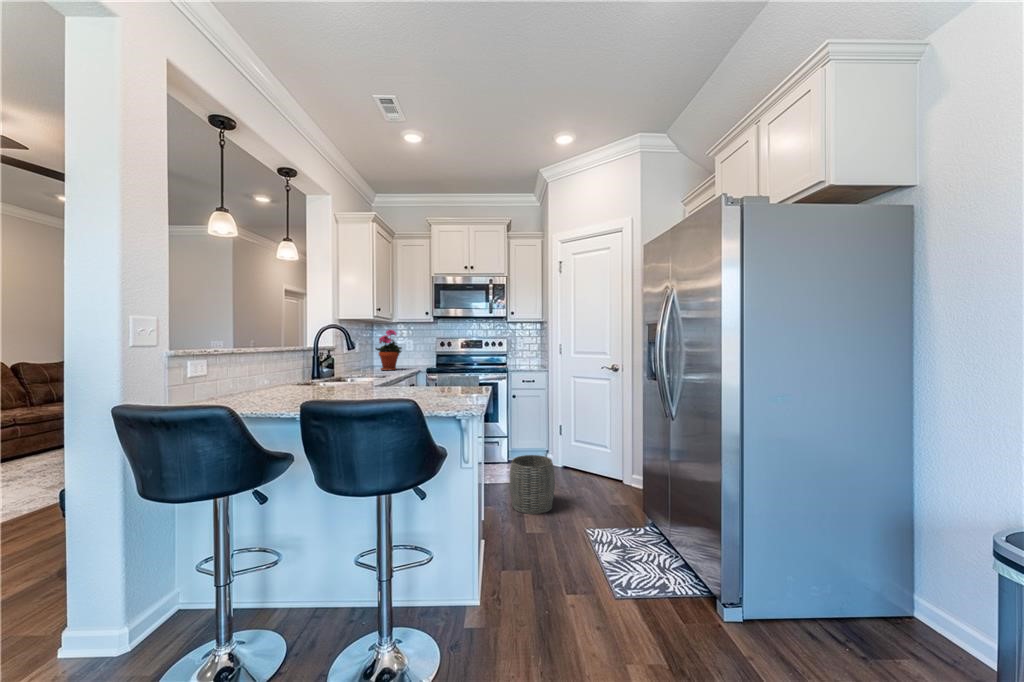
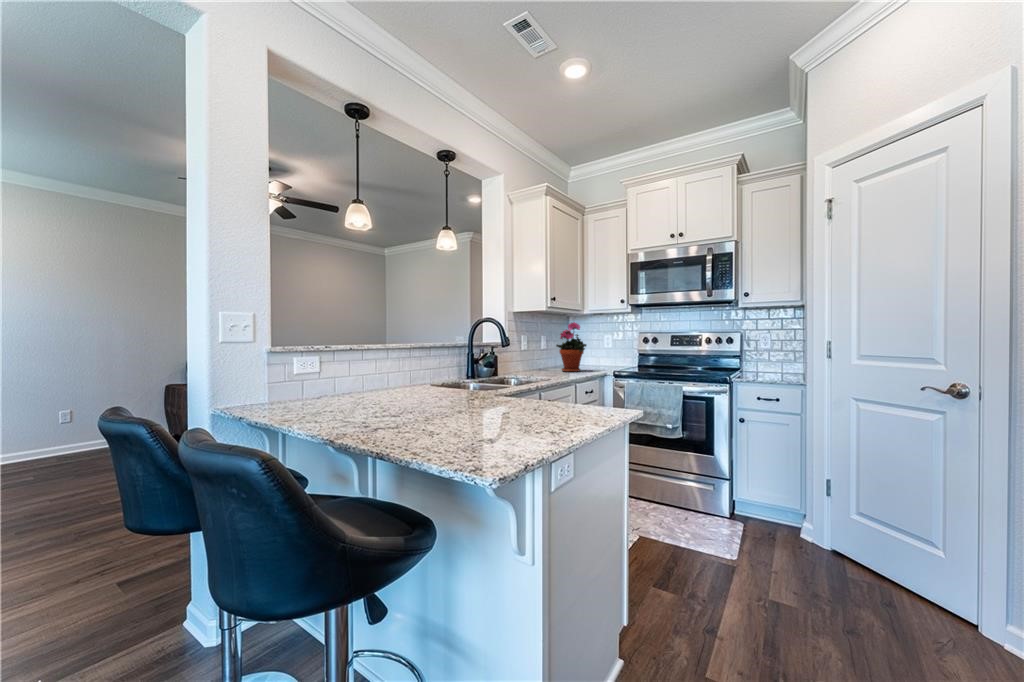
woven basket: present [510,455,555,514] -> none [697,525,785,641]

